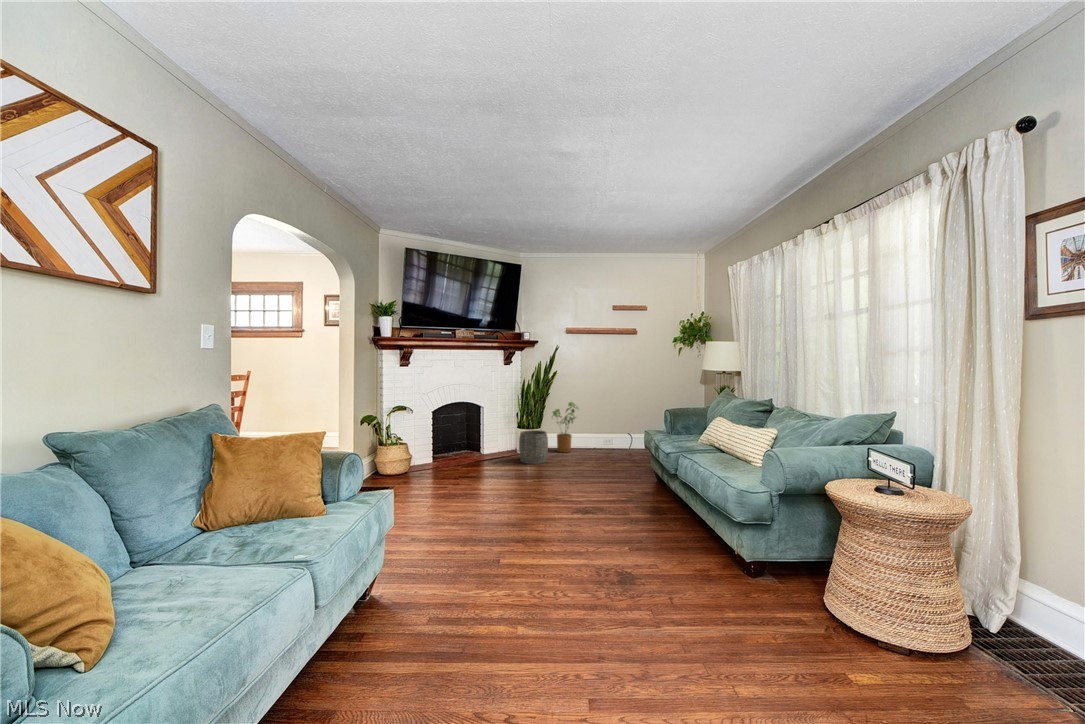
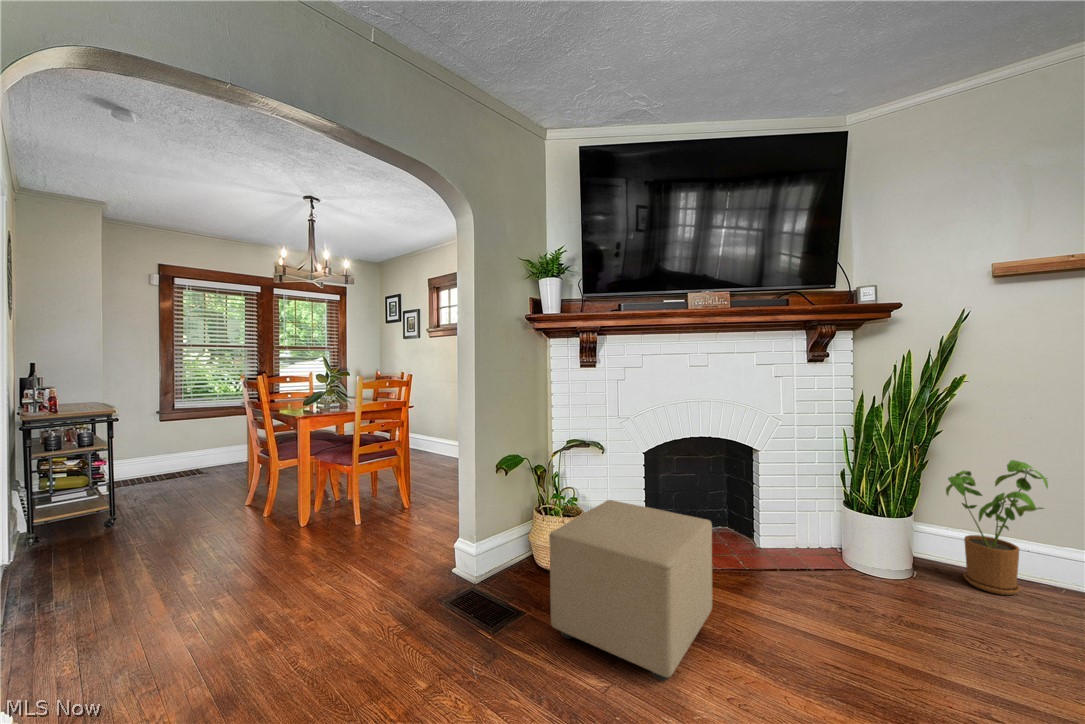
woven basket: present [519,430,548,464] -> none [844,523,939,630]
ottoman: none [413,431,475,487] -> present [549,500,712,681]

